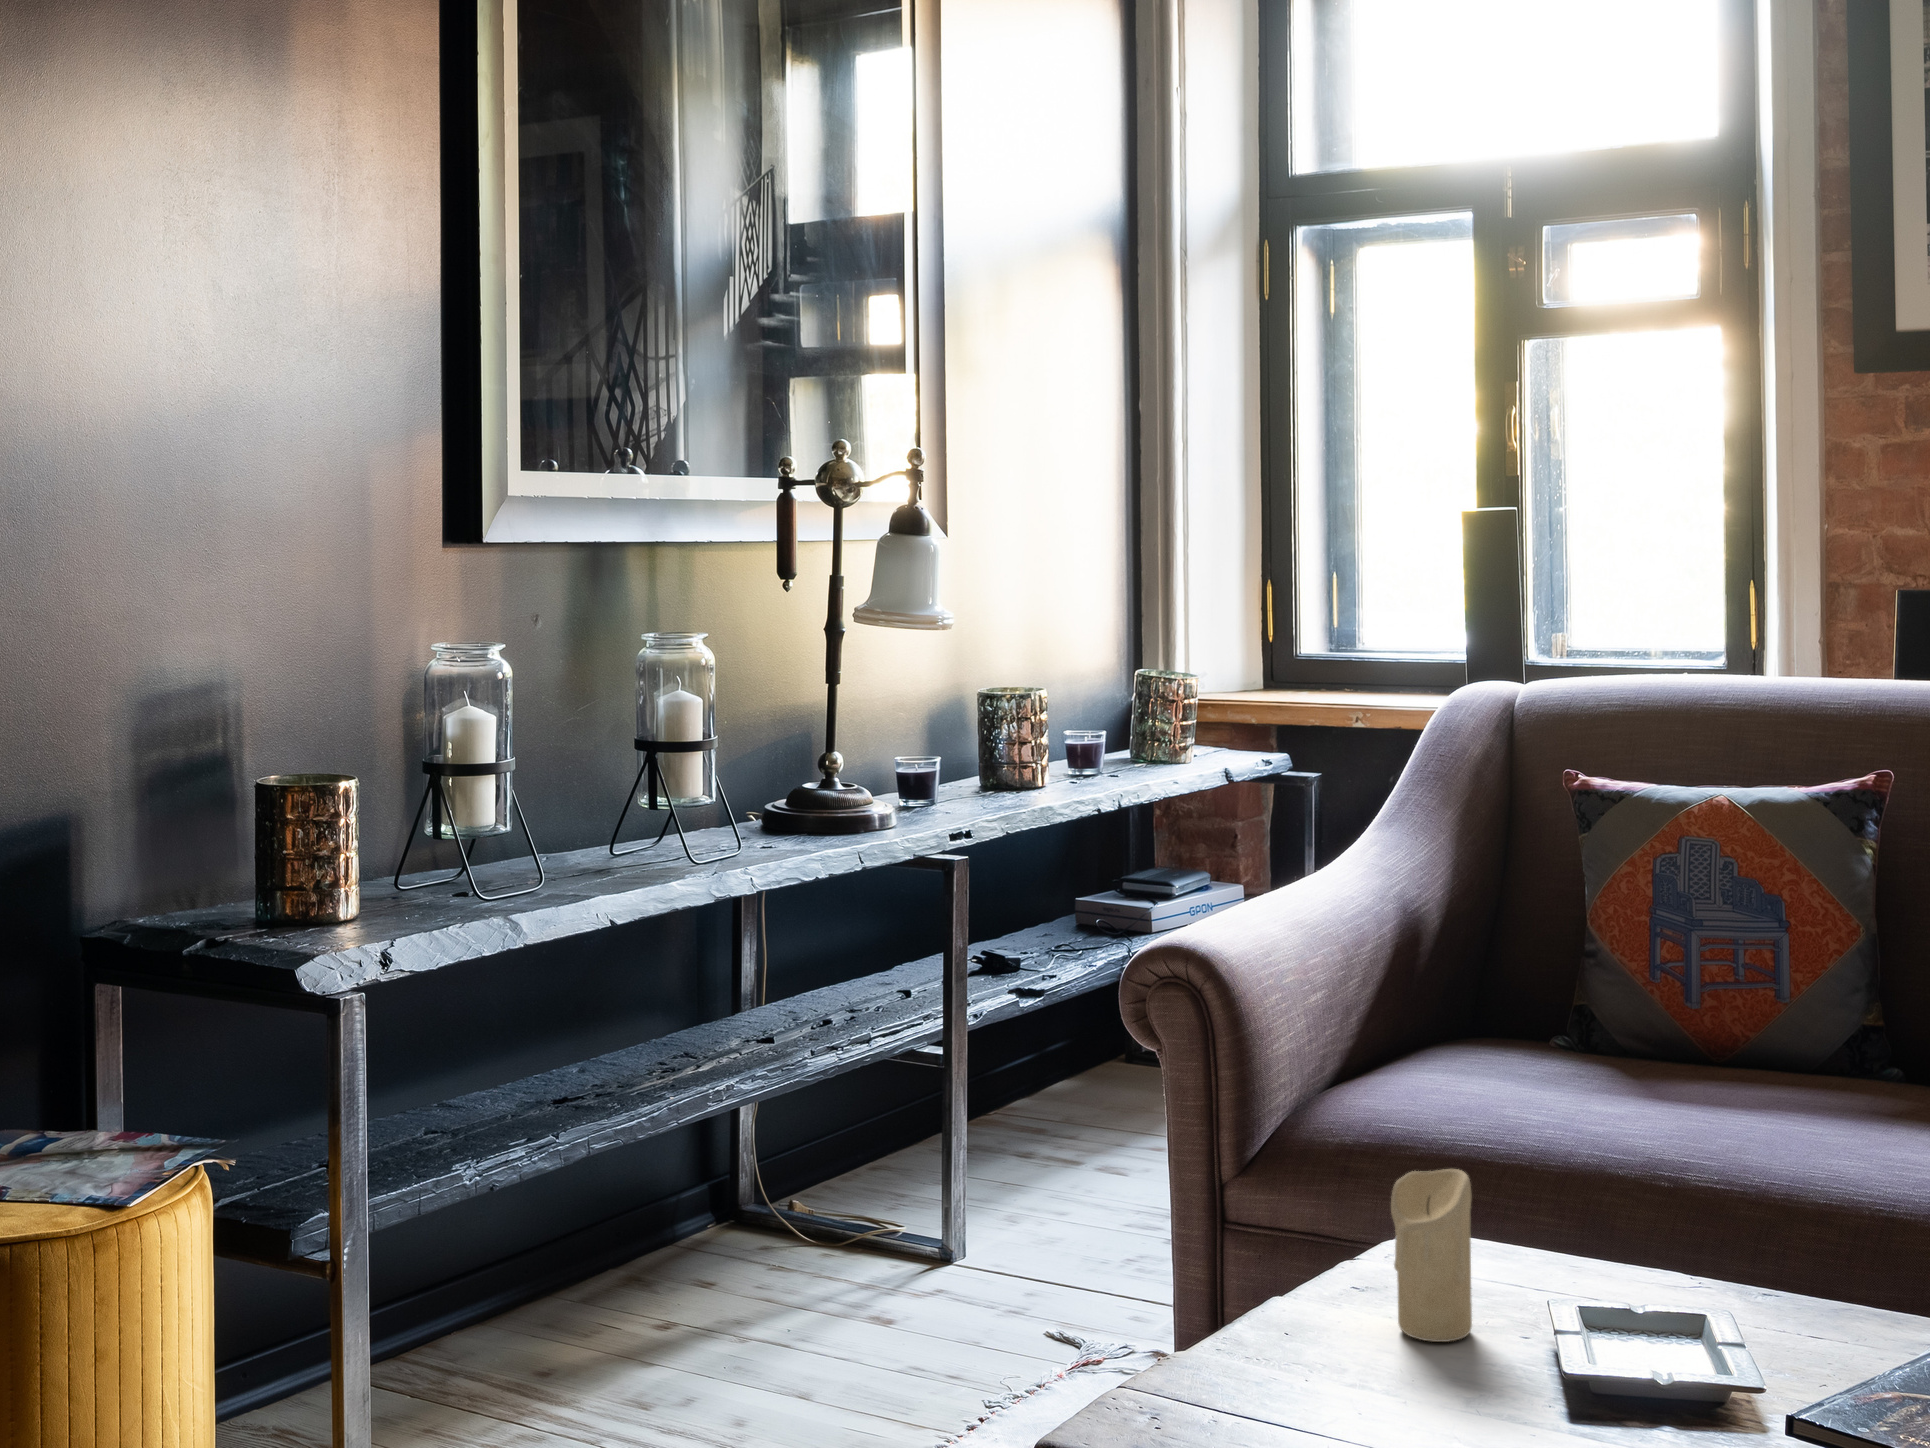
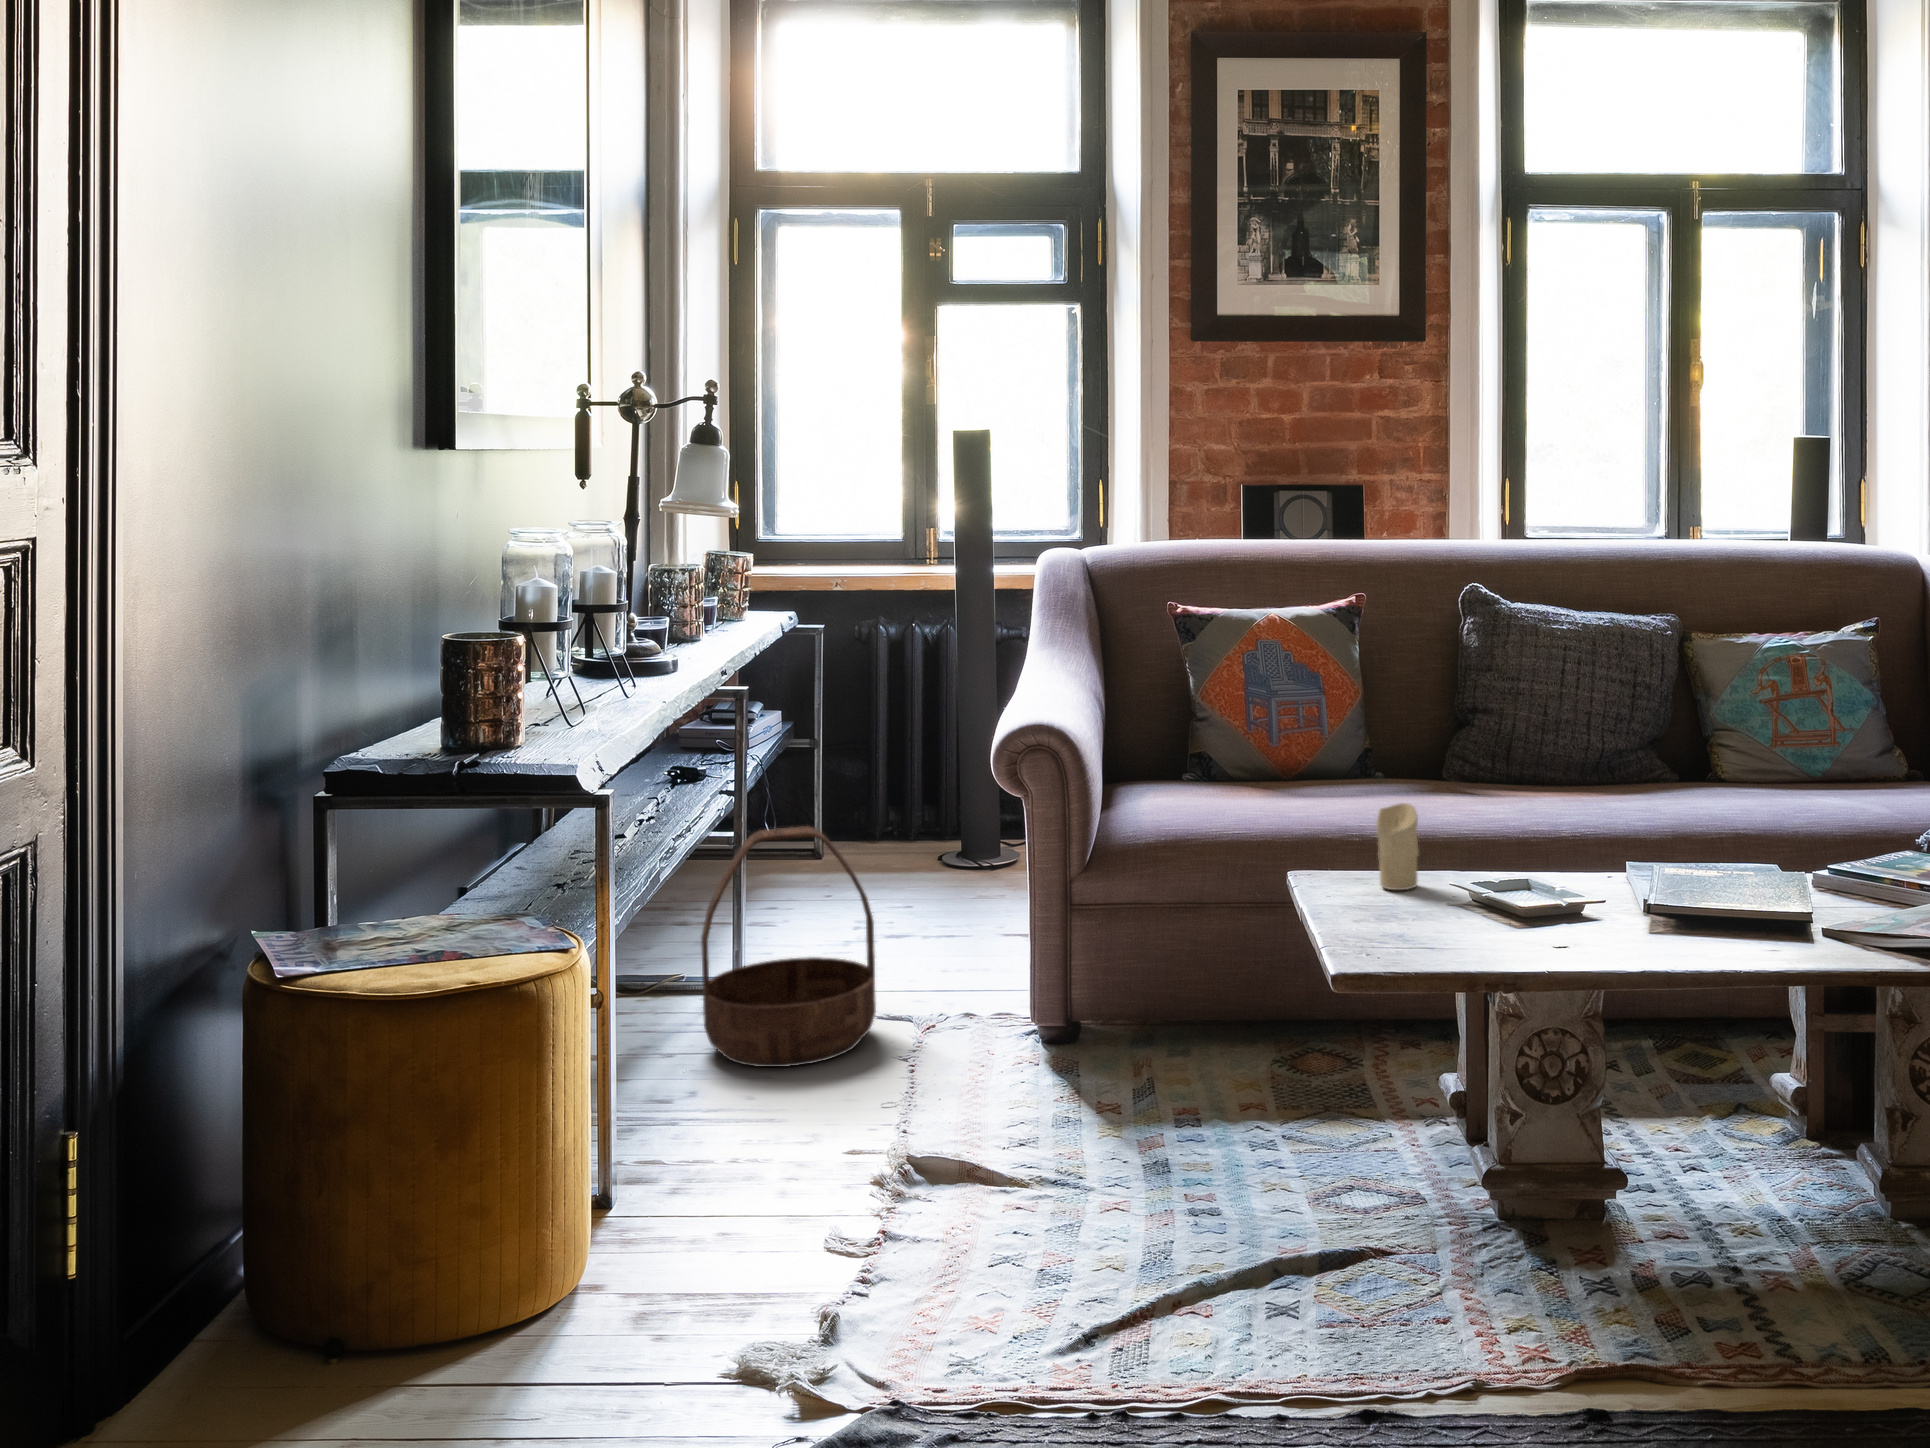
basket: none [789,1035,1024,1382] -> present [701,826,876,1067]

